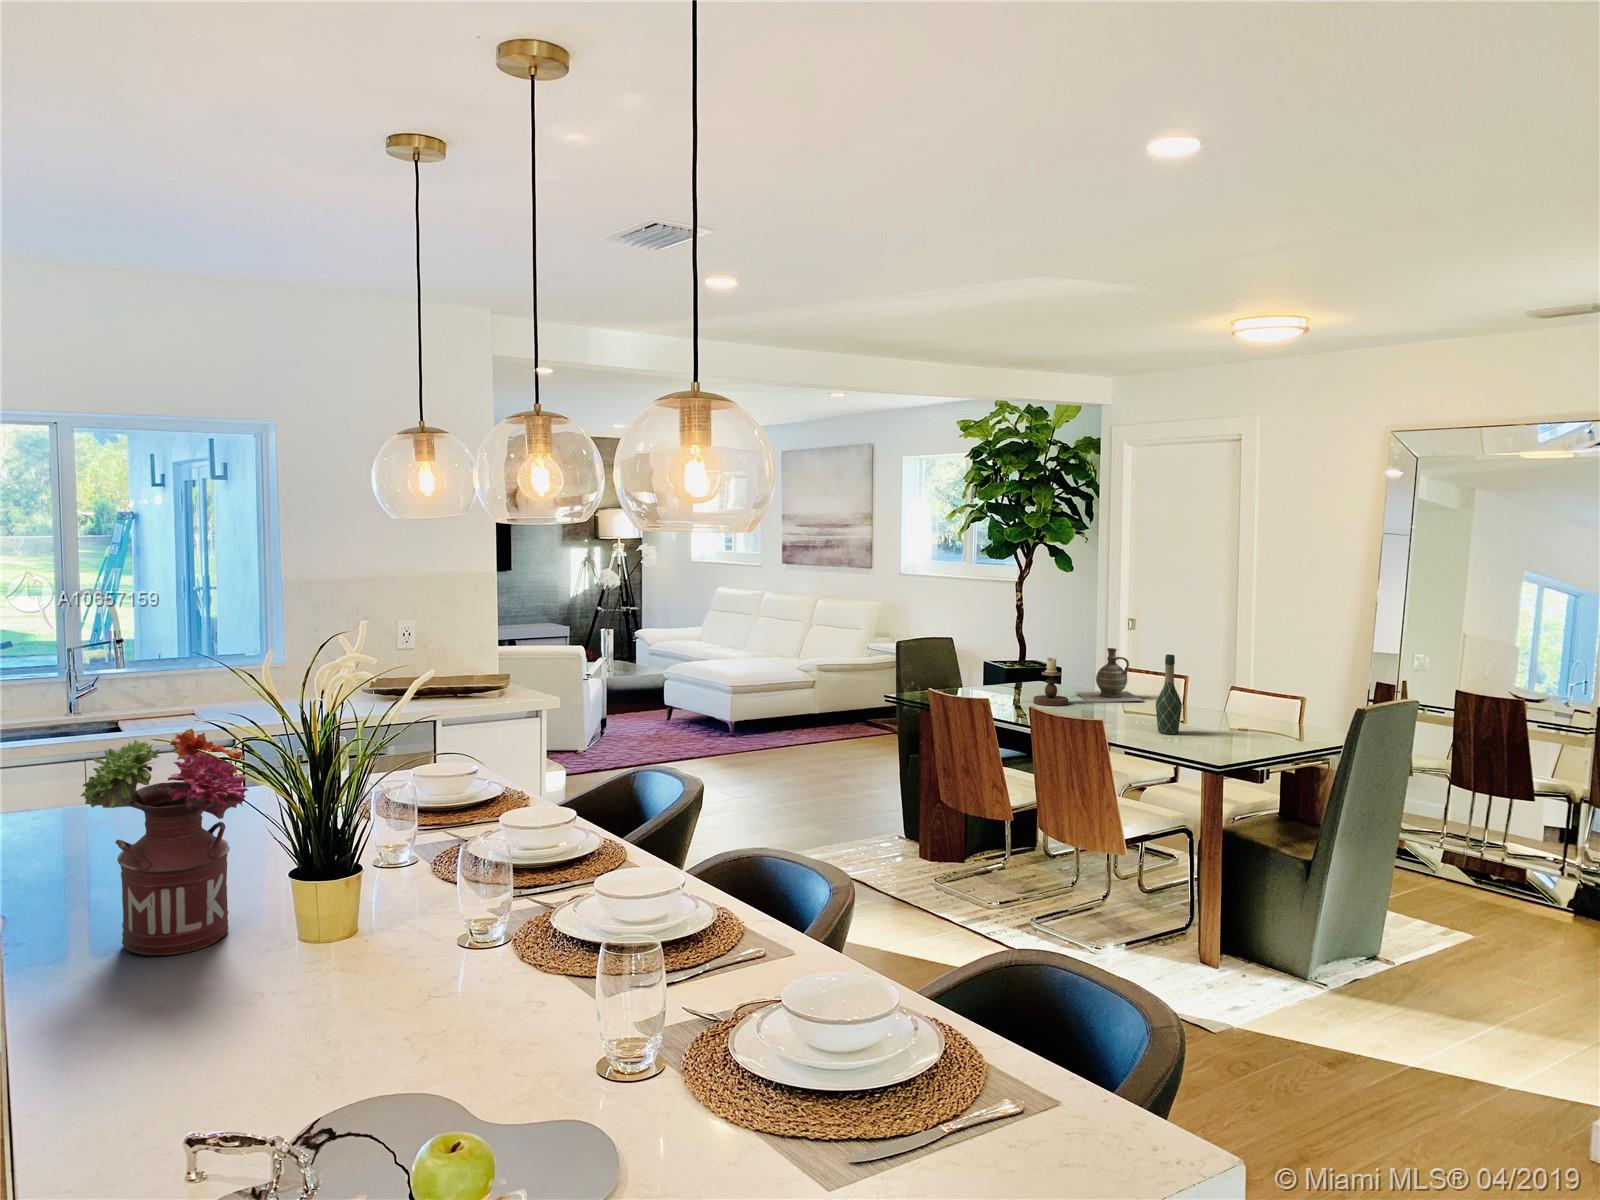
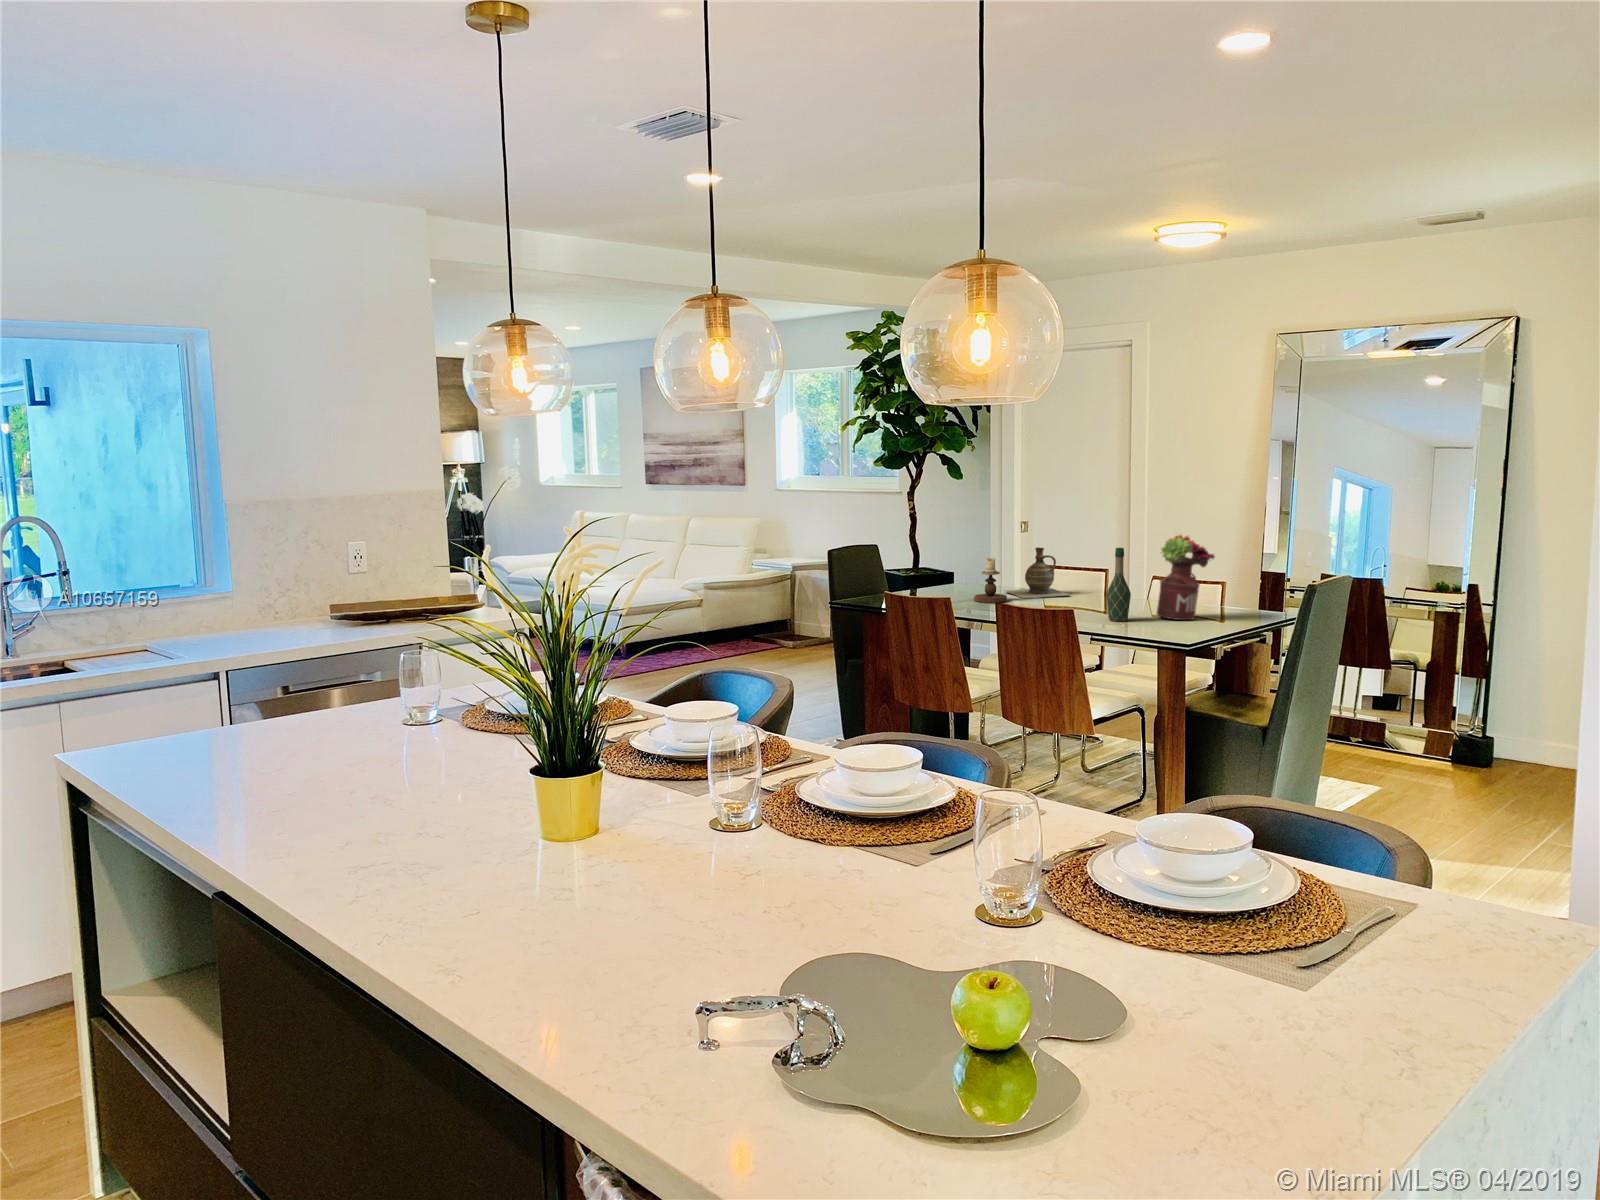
flower arrangement: present [81,729,248,955] -> present [1157,535,1215,620]

